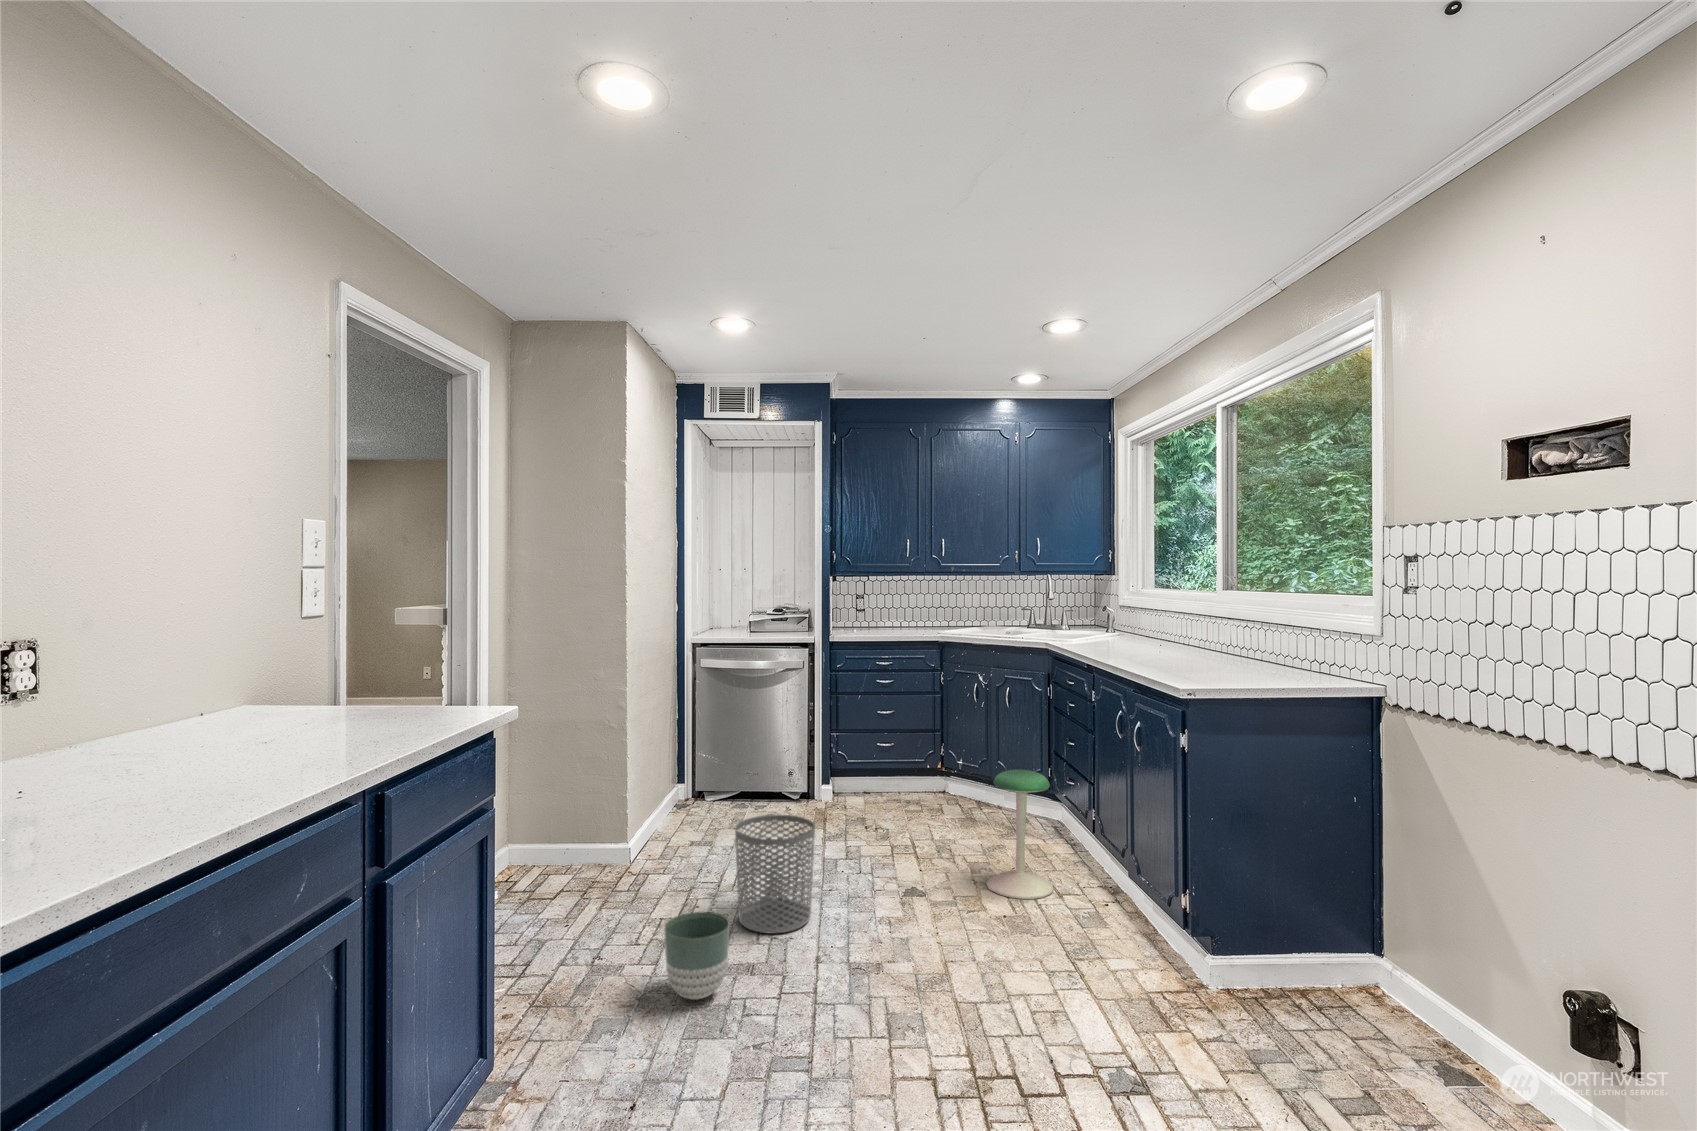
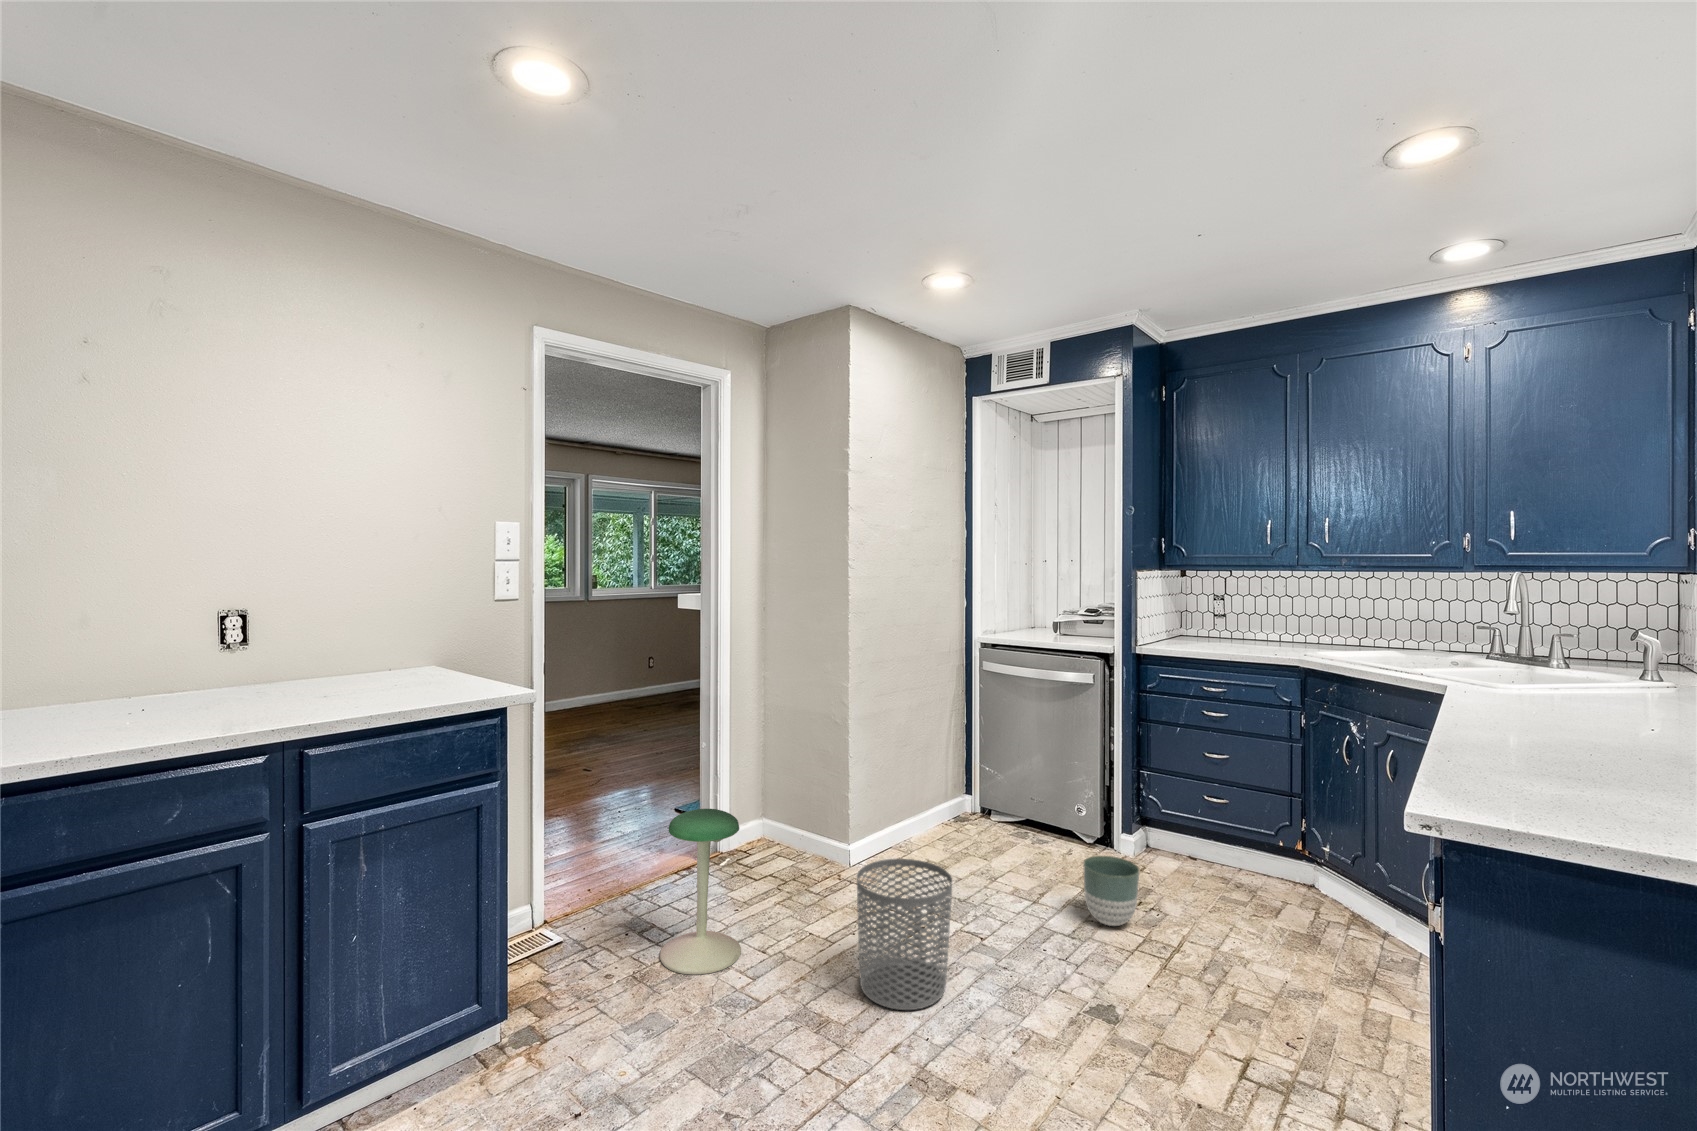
stool: present [987,769,1053,899] -> present [660,809,741,975]
planter: present [664,912,730,1000] -> present [1083,856,1139,926]

